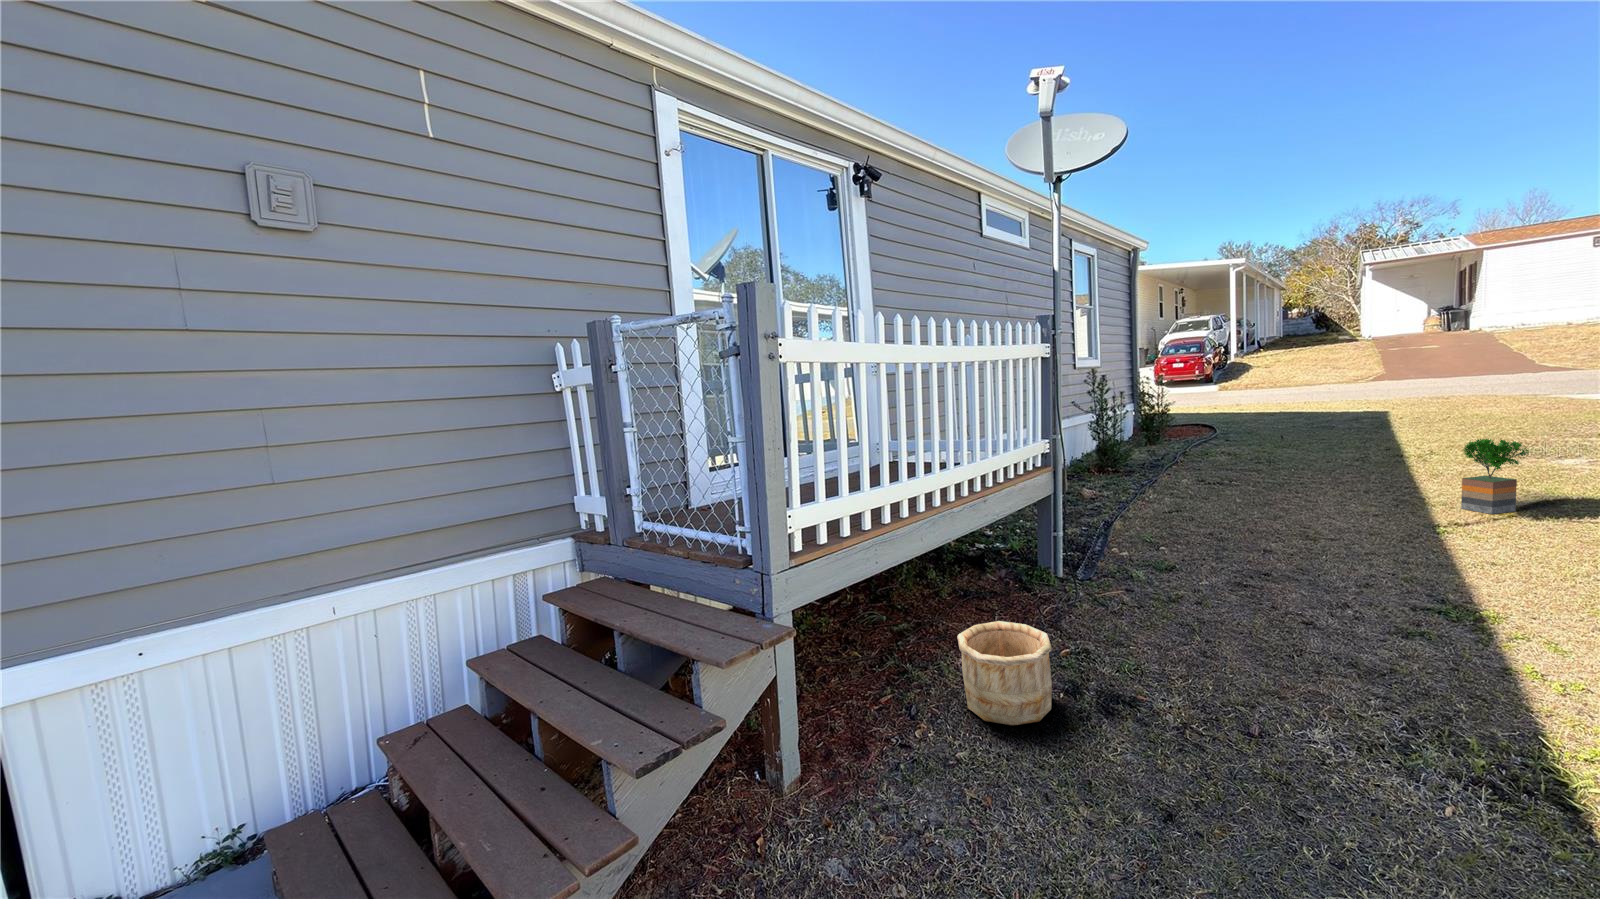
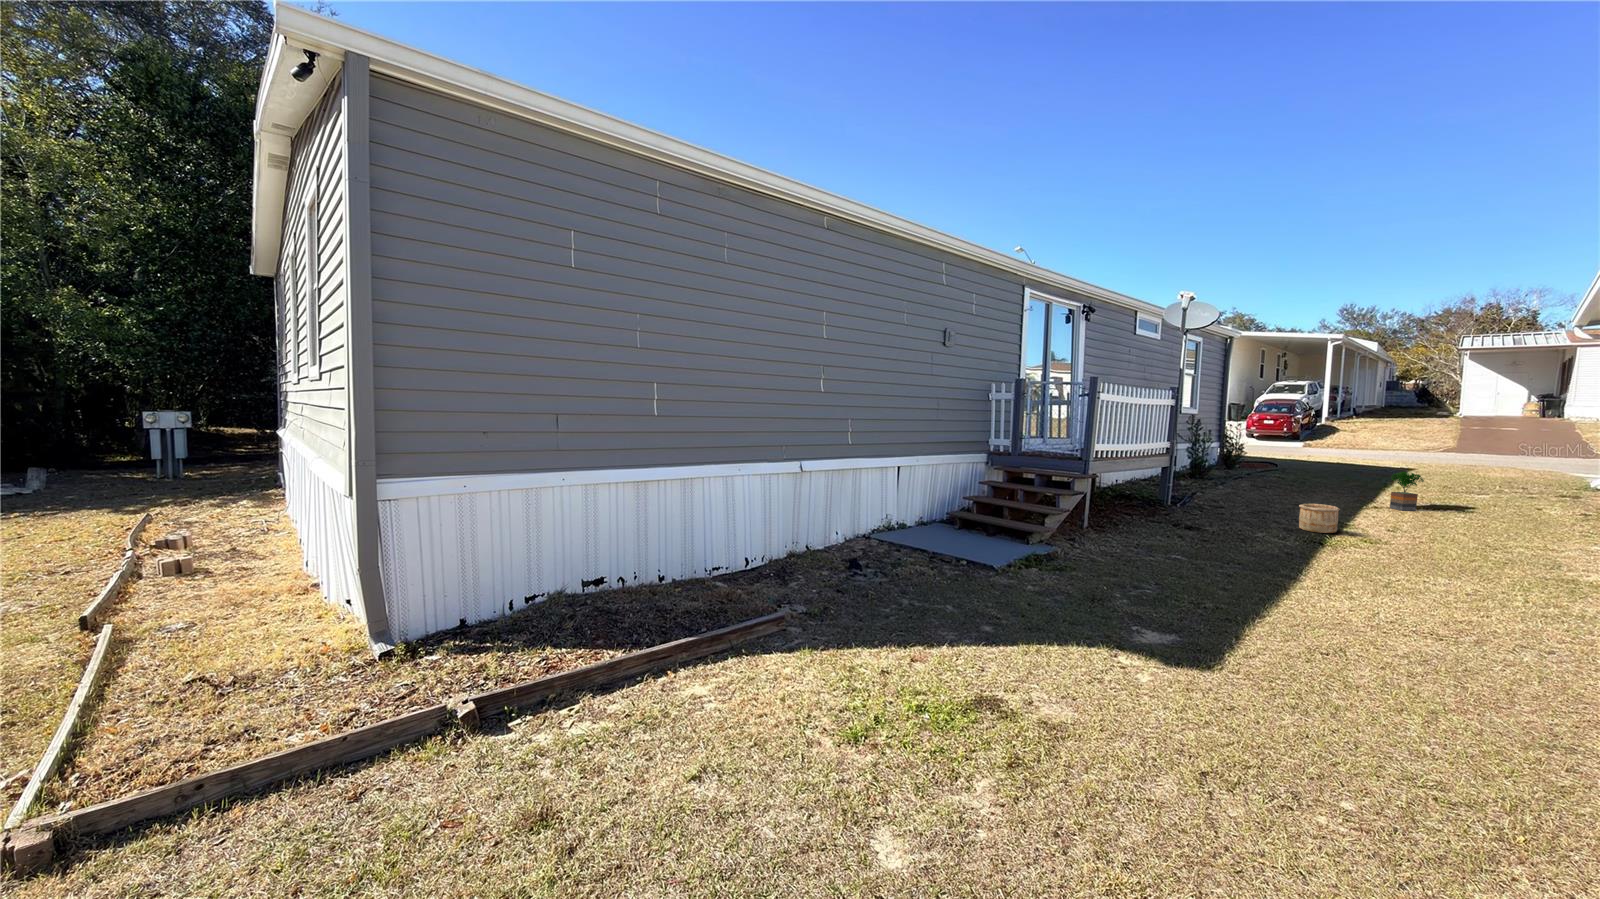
wooden bucket: present [957,621,1052,725] -> present [1299,504,1340,533]

